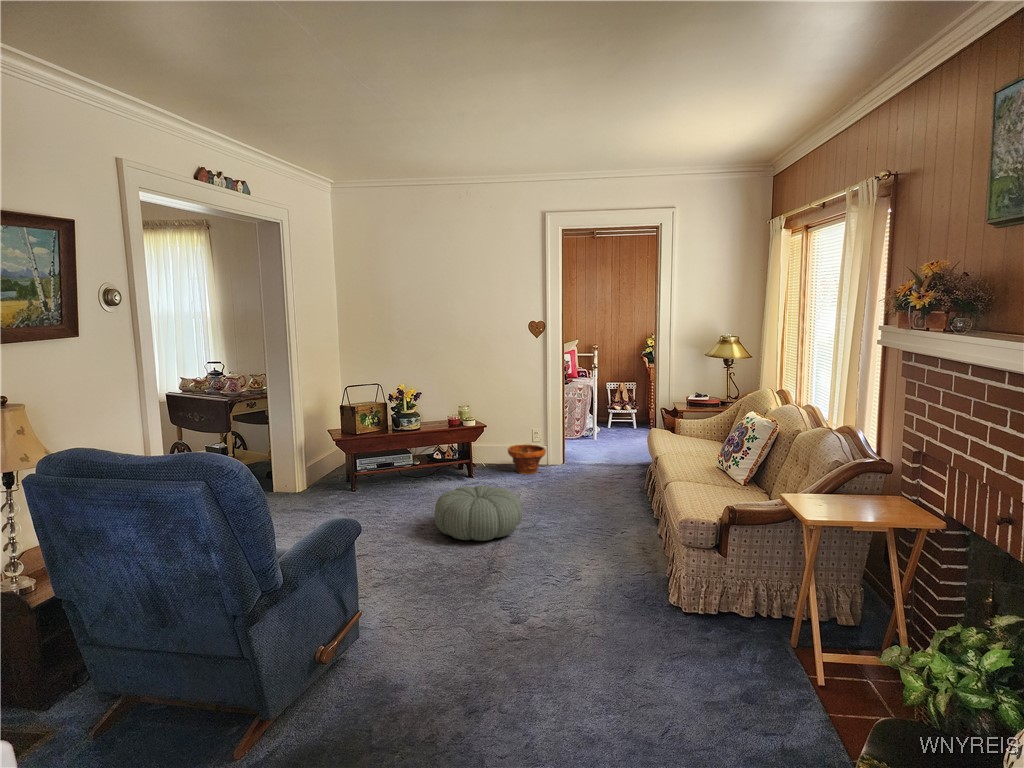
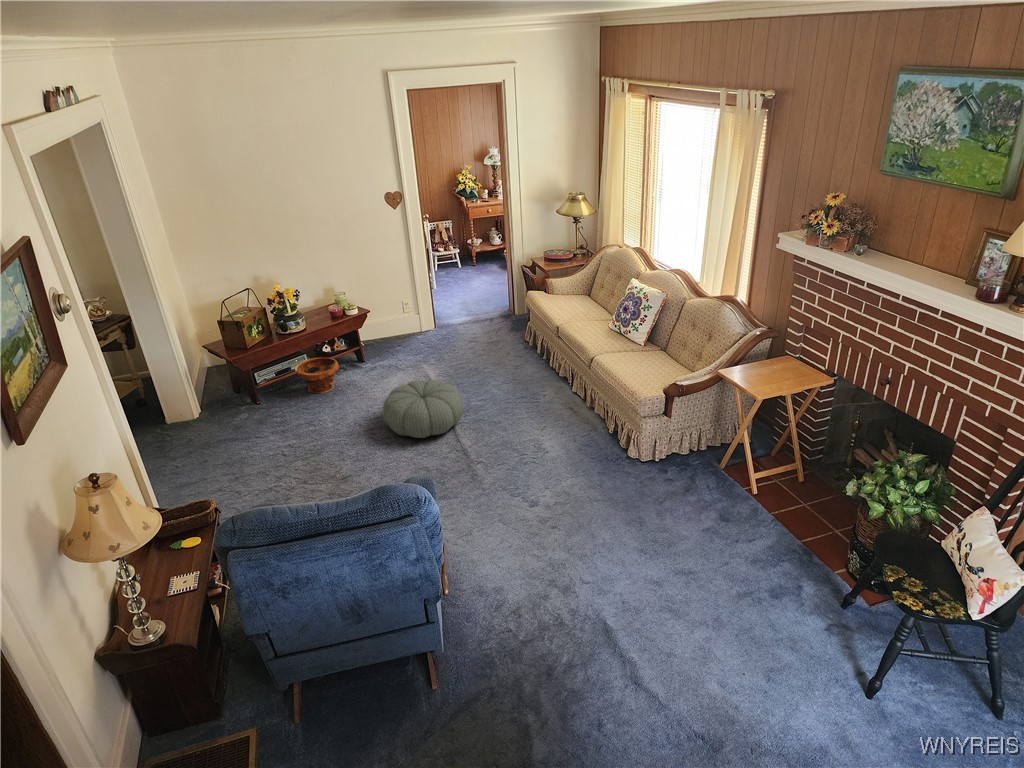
planter: present [508,444,546,474] -> present [295,358,339,393]

